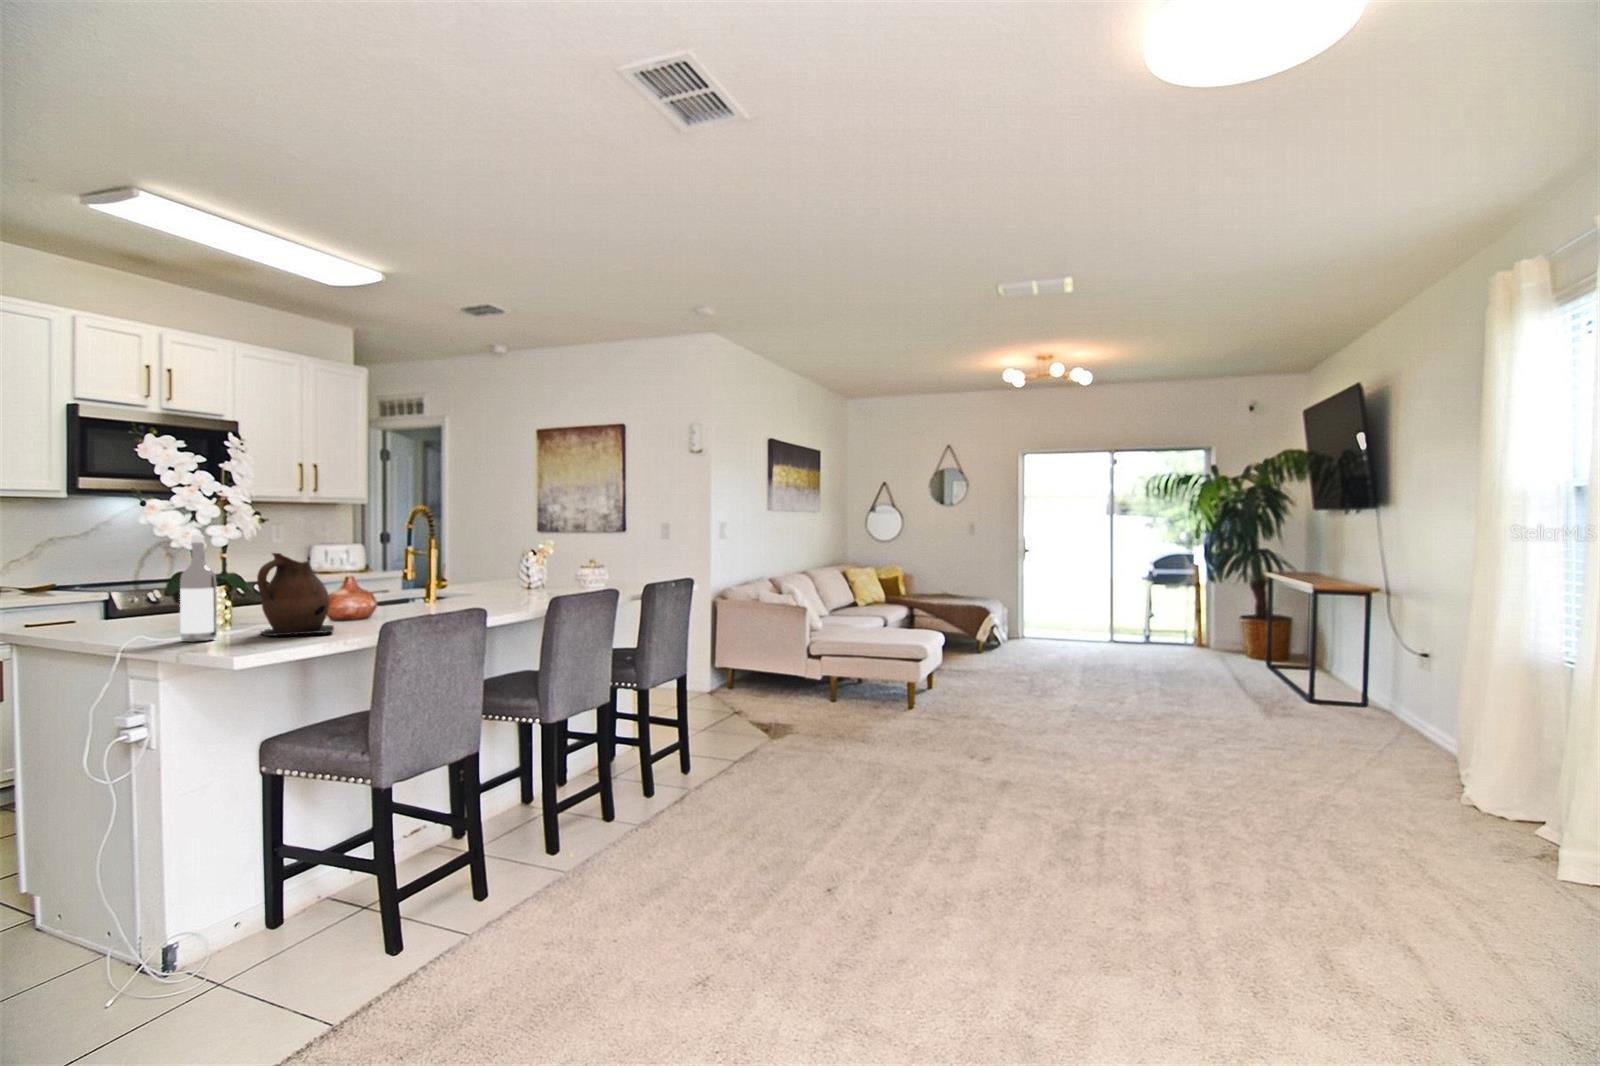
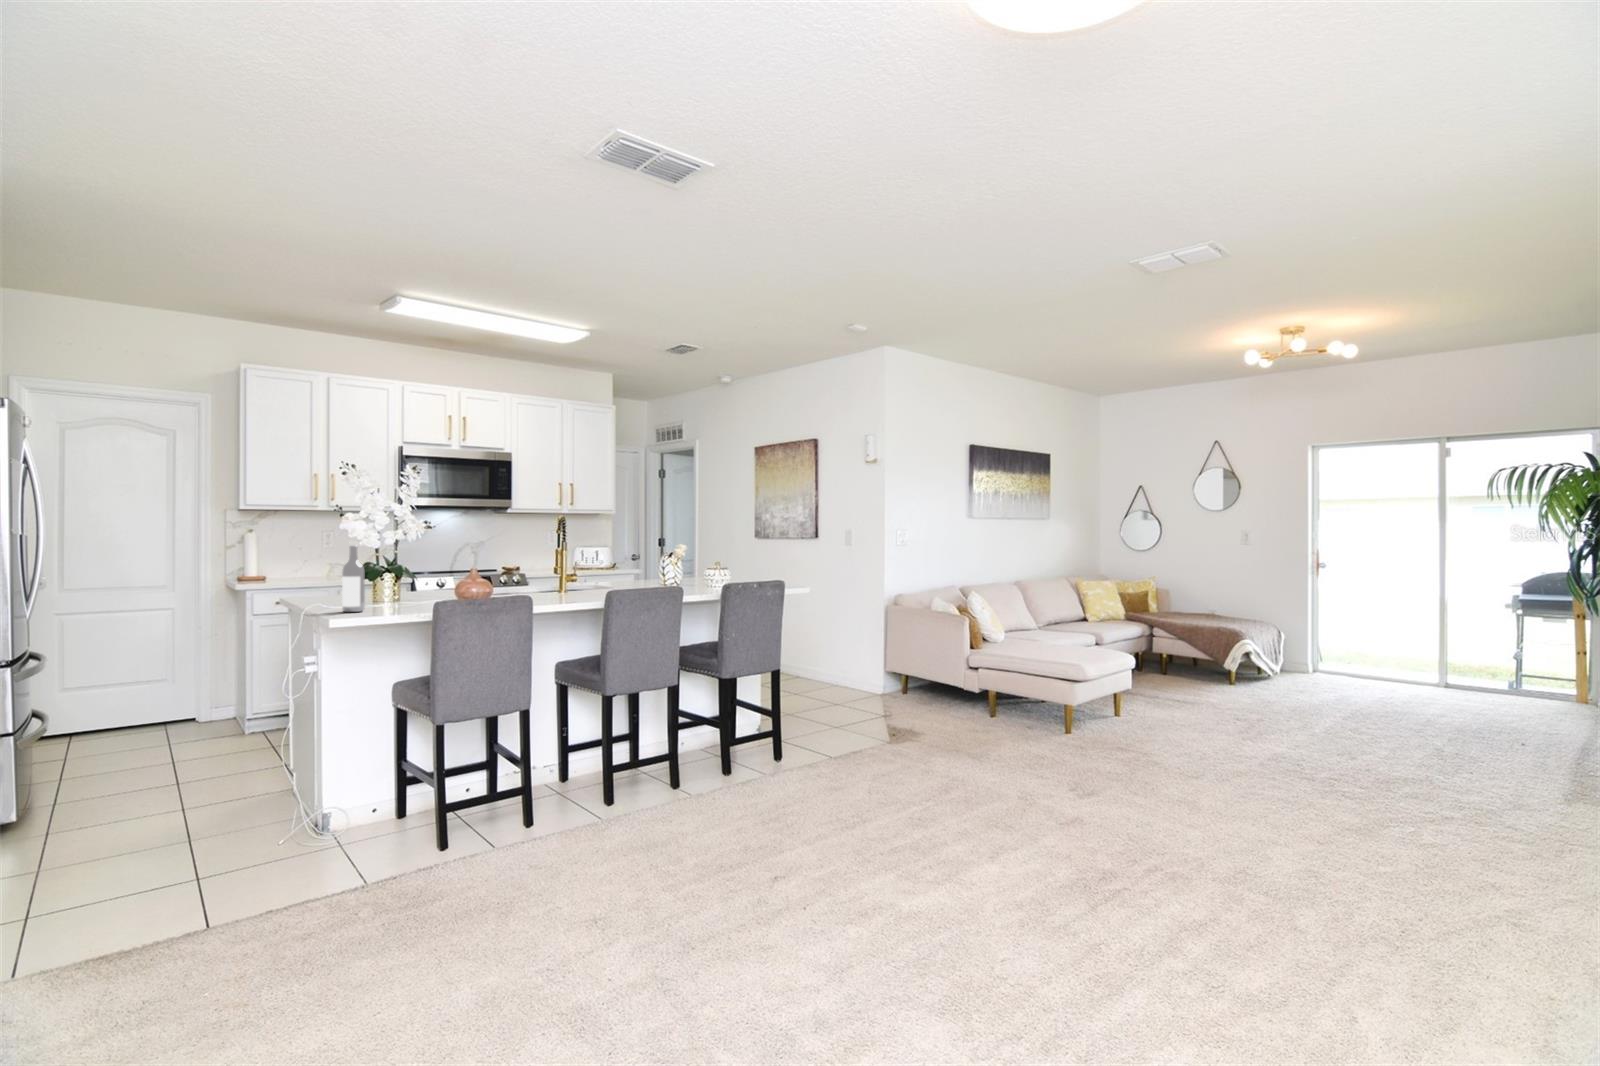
ceramic pitcher: present [257,553,334,636] -> none [388,553,448,612]

